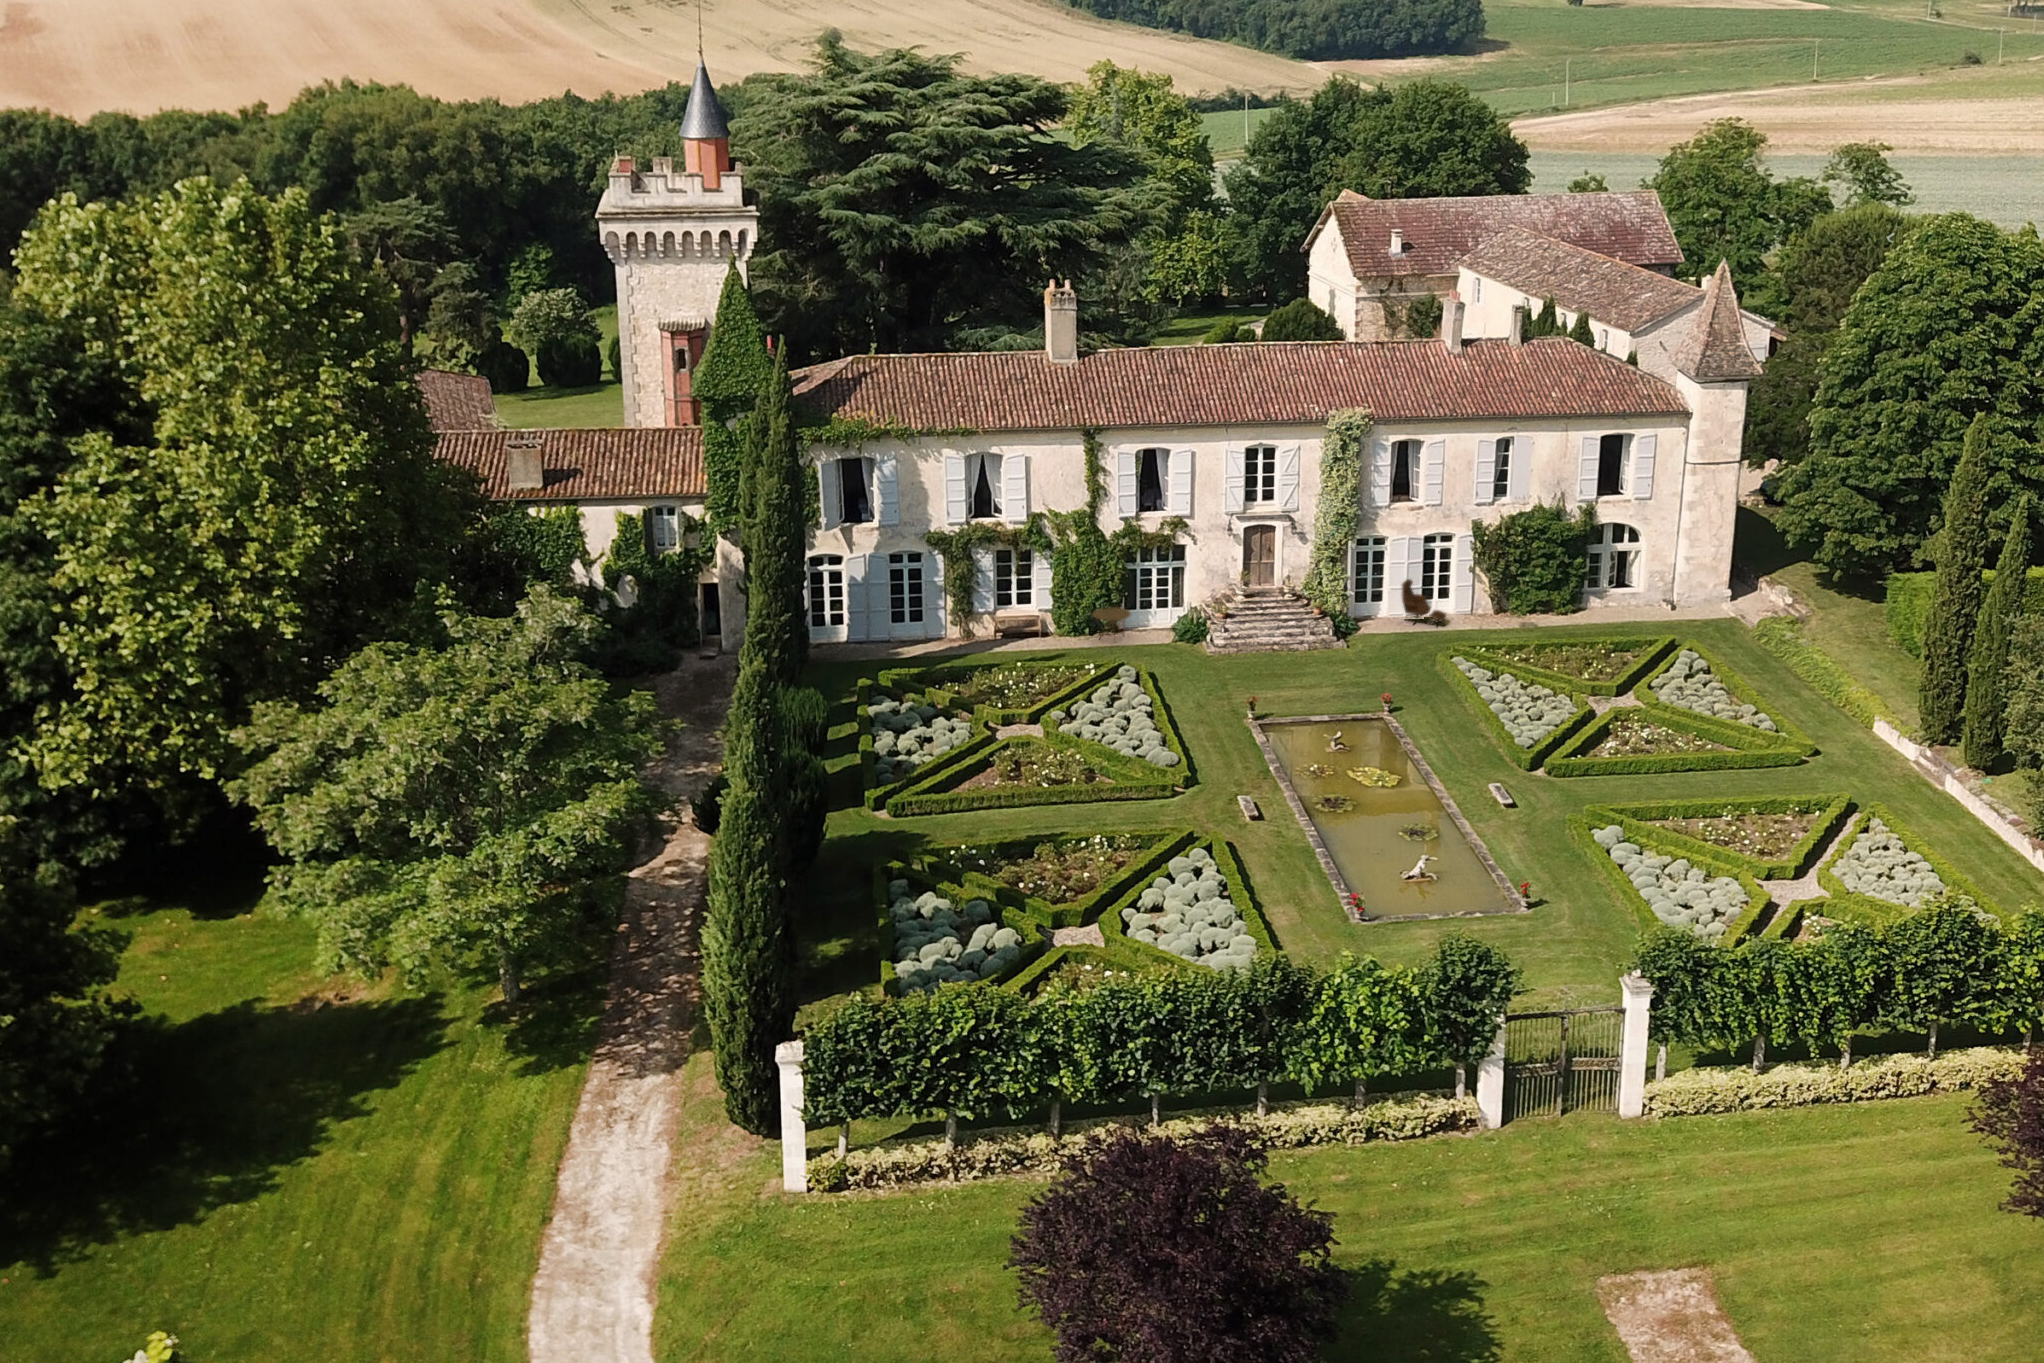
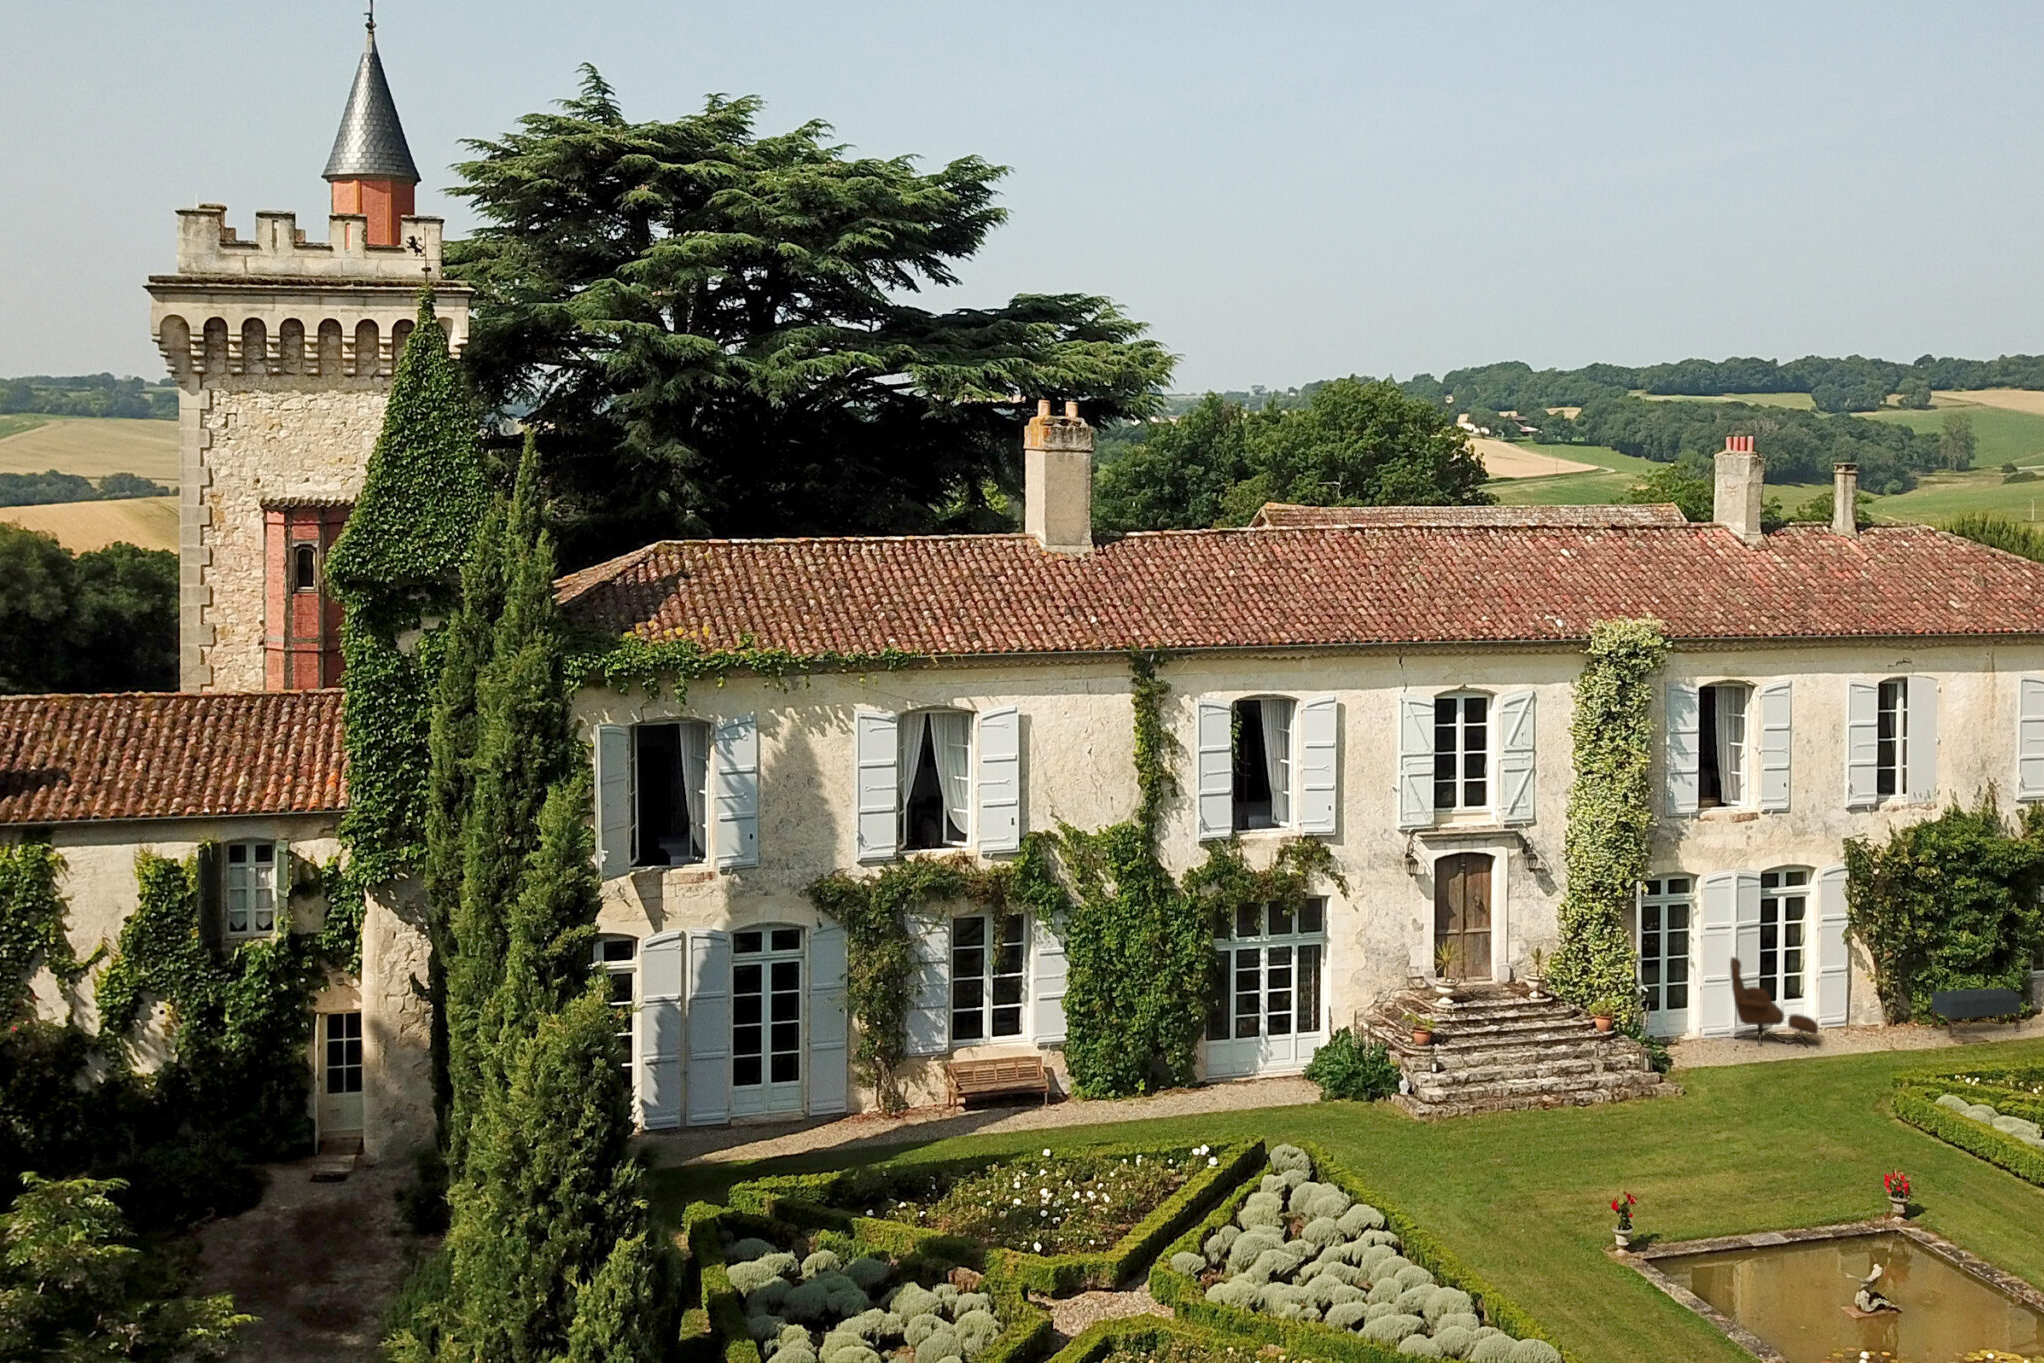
bench: none [1514,600,1561,625] -> present [1931,987,2022,1036]
round table: present [1093,607,1131,628] -> none [1158,1032,1237,1104]

